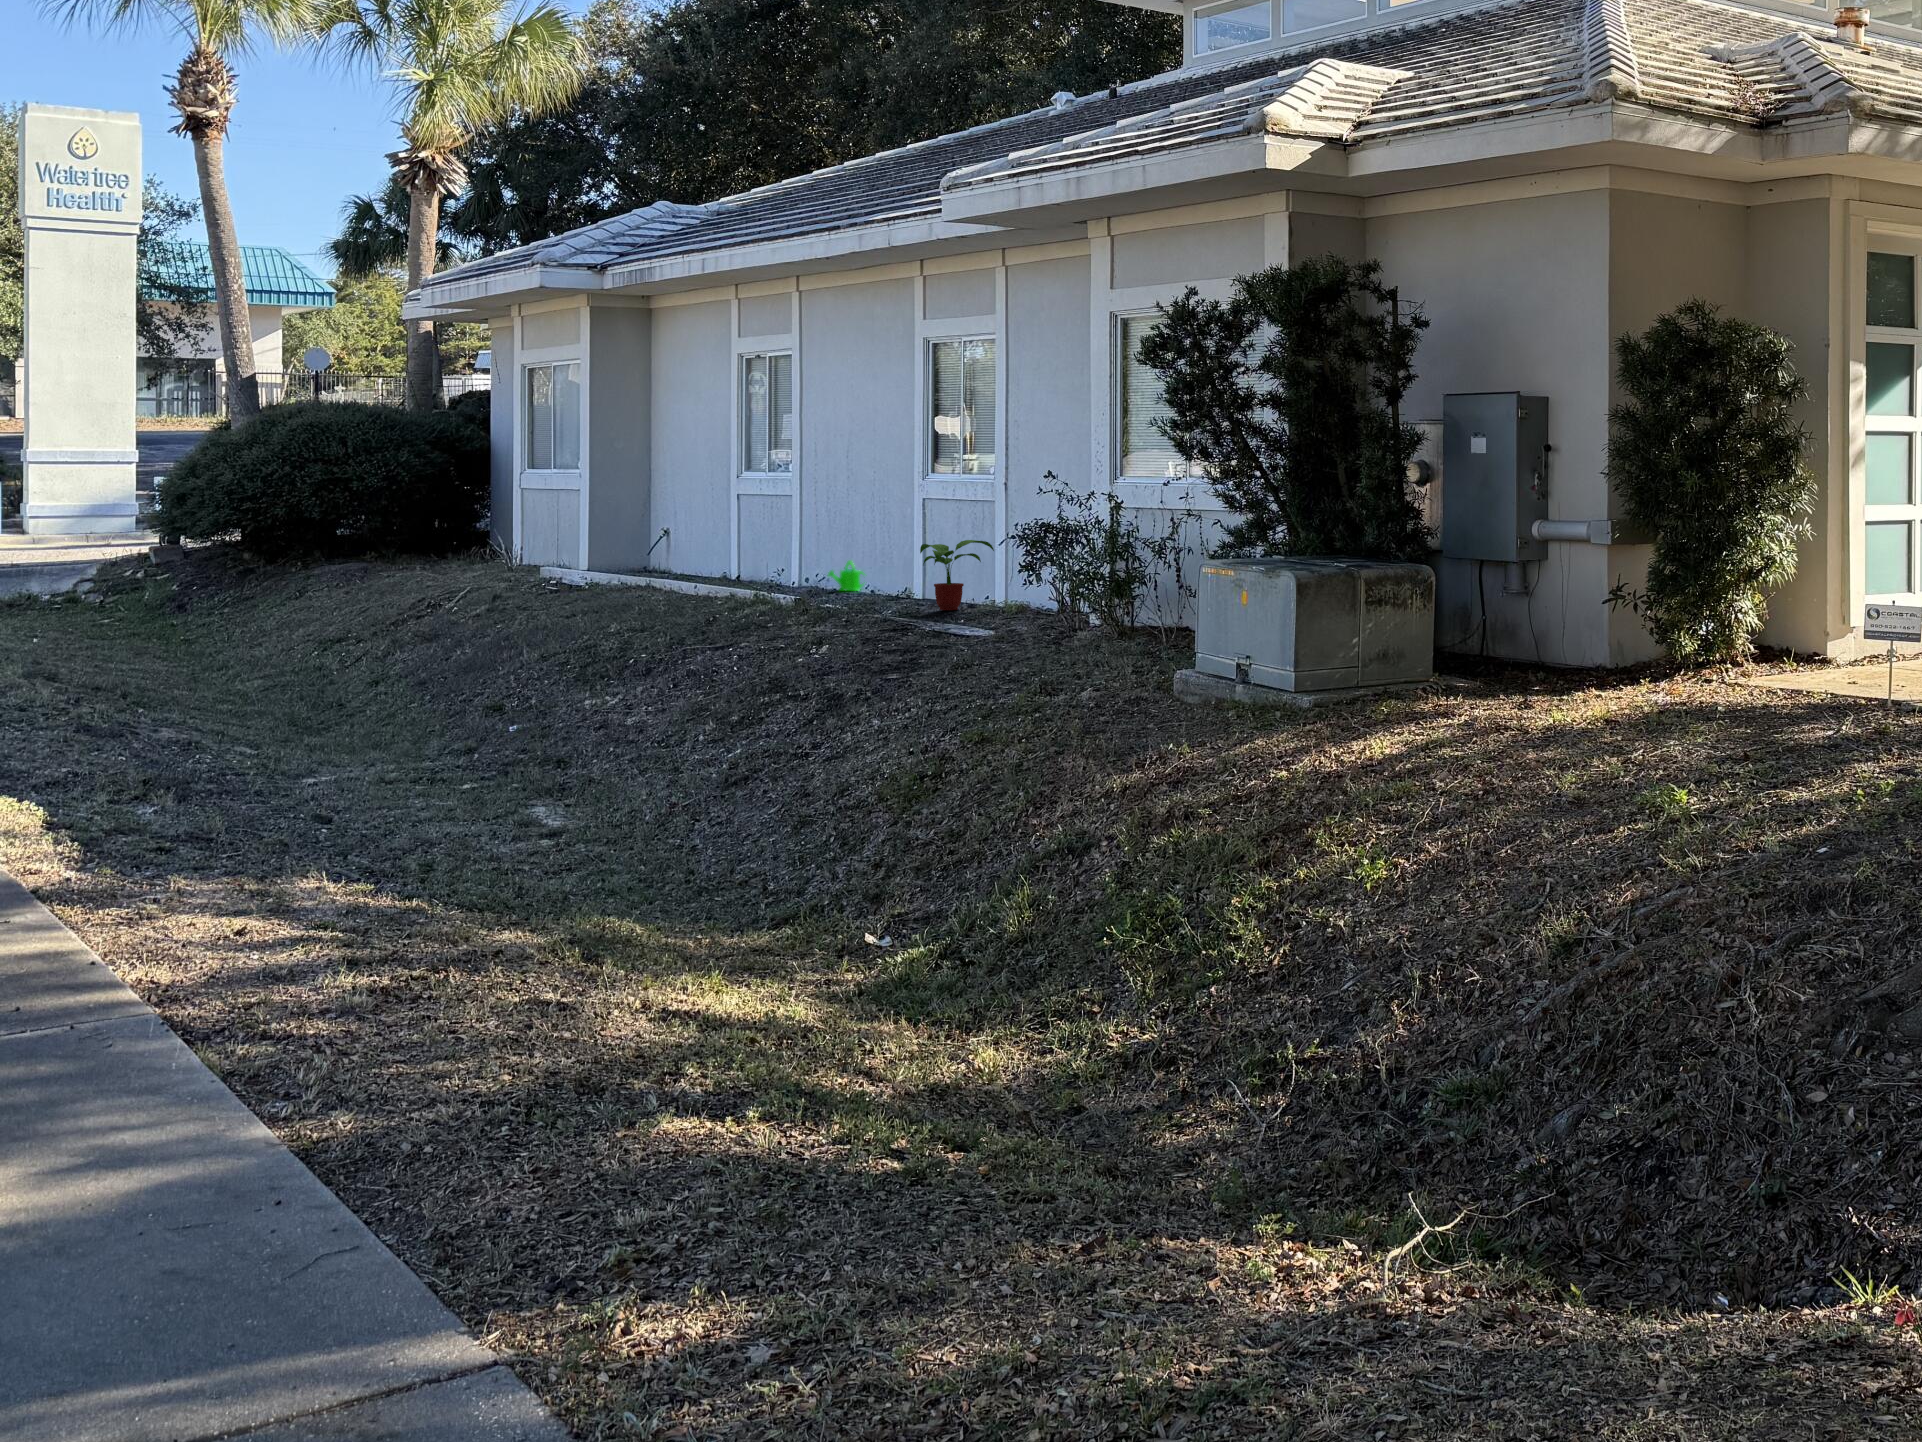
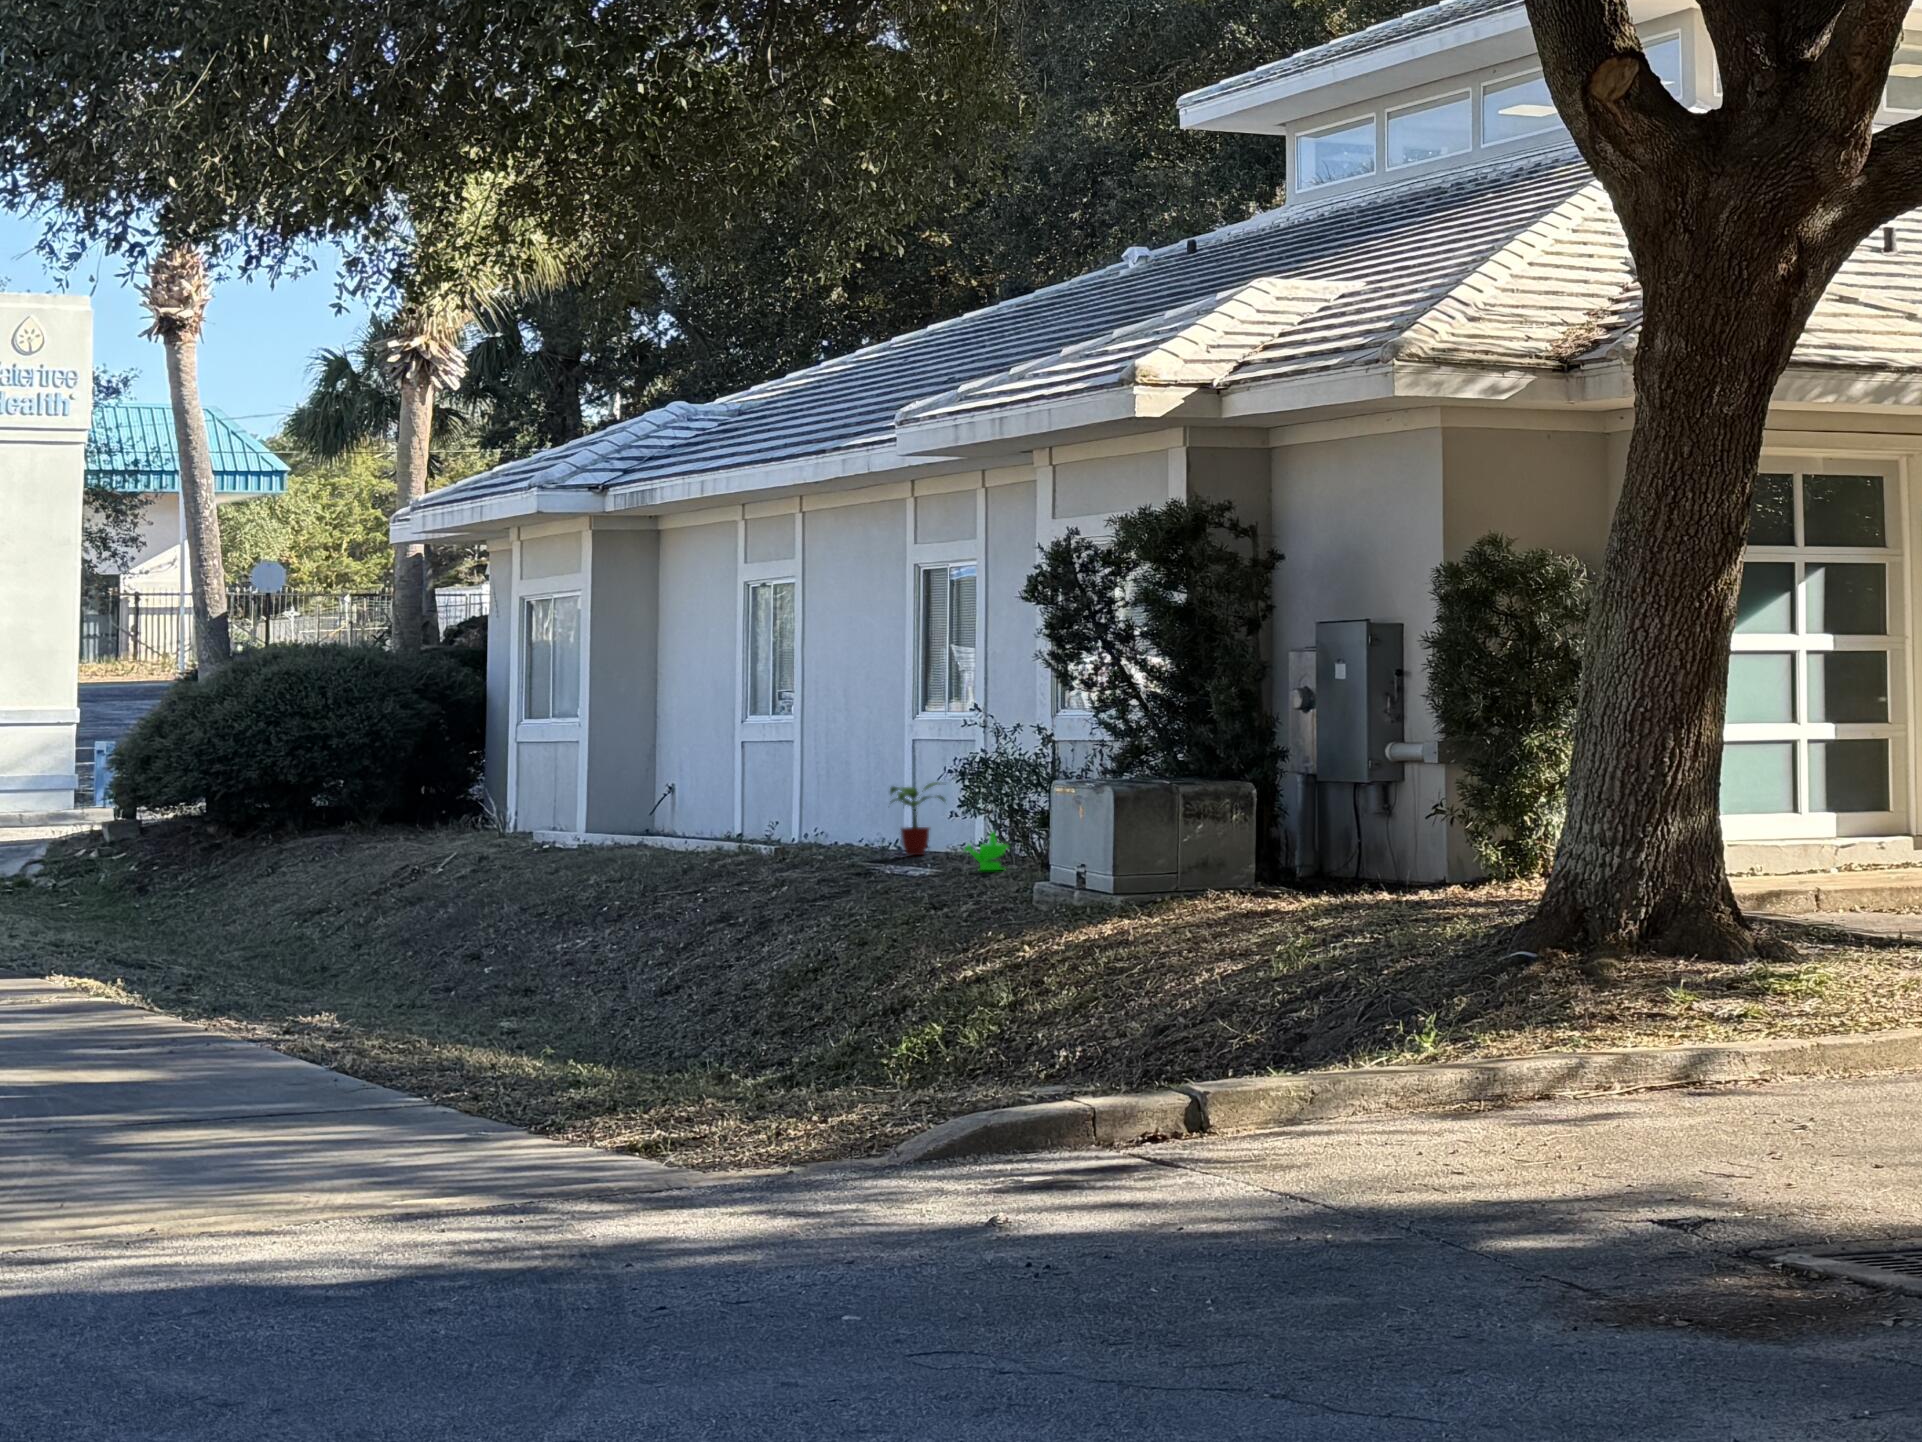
watering can: present [828,561,864,591] -> present [965,832,1008,870]

